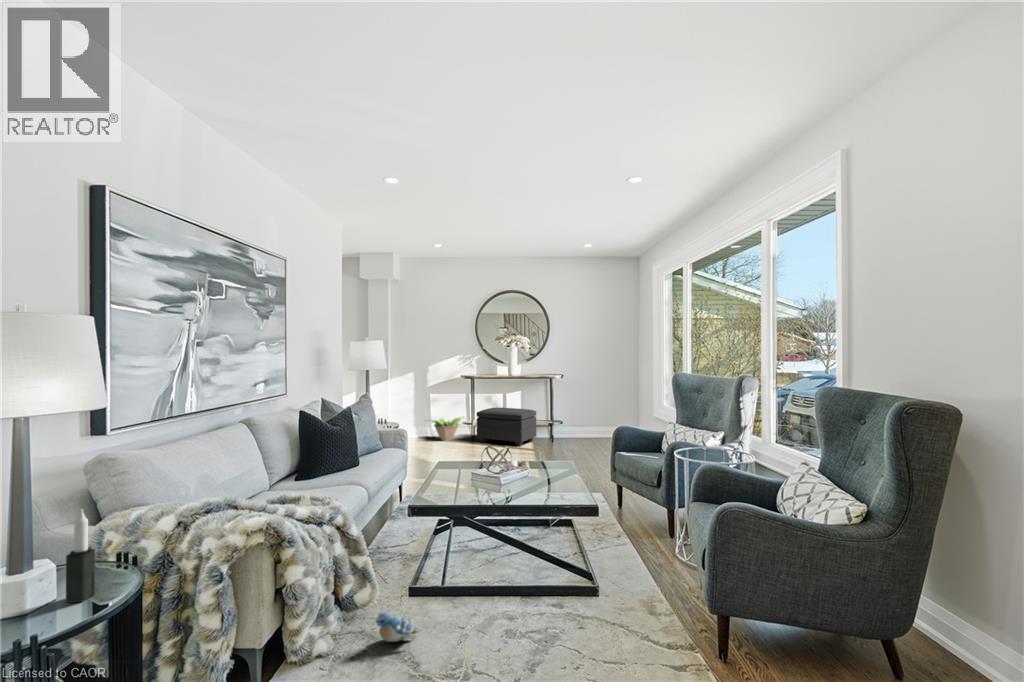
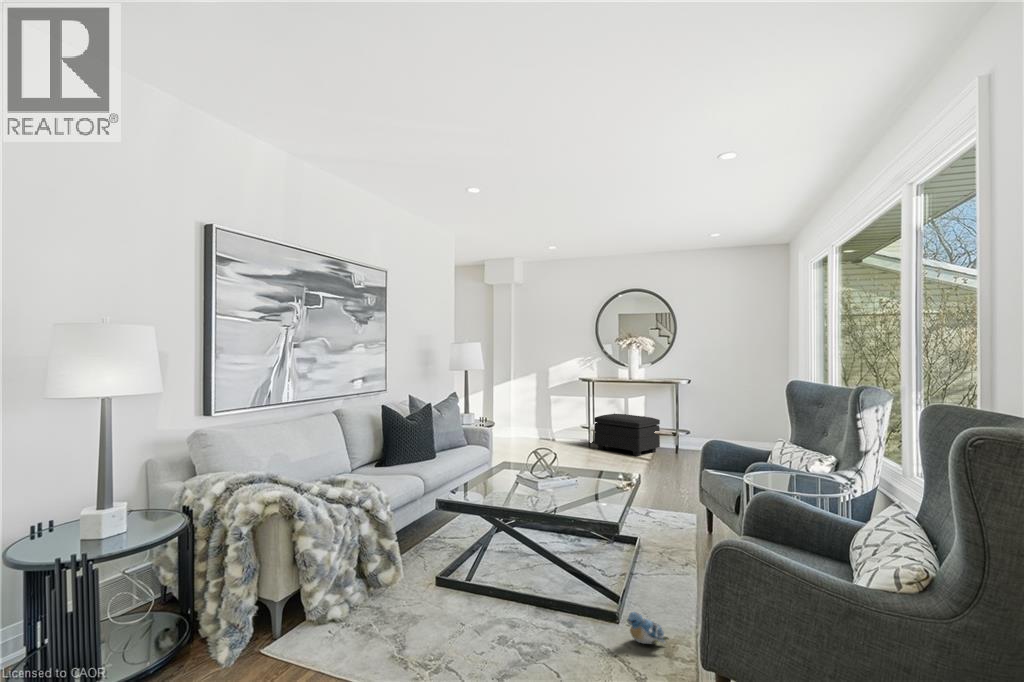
decorative plant: present [427,417,462,441] -> none [544,421,585,445]
candle: present [66,509,95,602] -> none [128,469,149,539]
plush toy: present [376,612,417,642] -> present [627,612,668,644]

